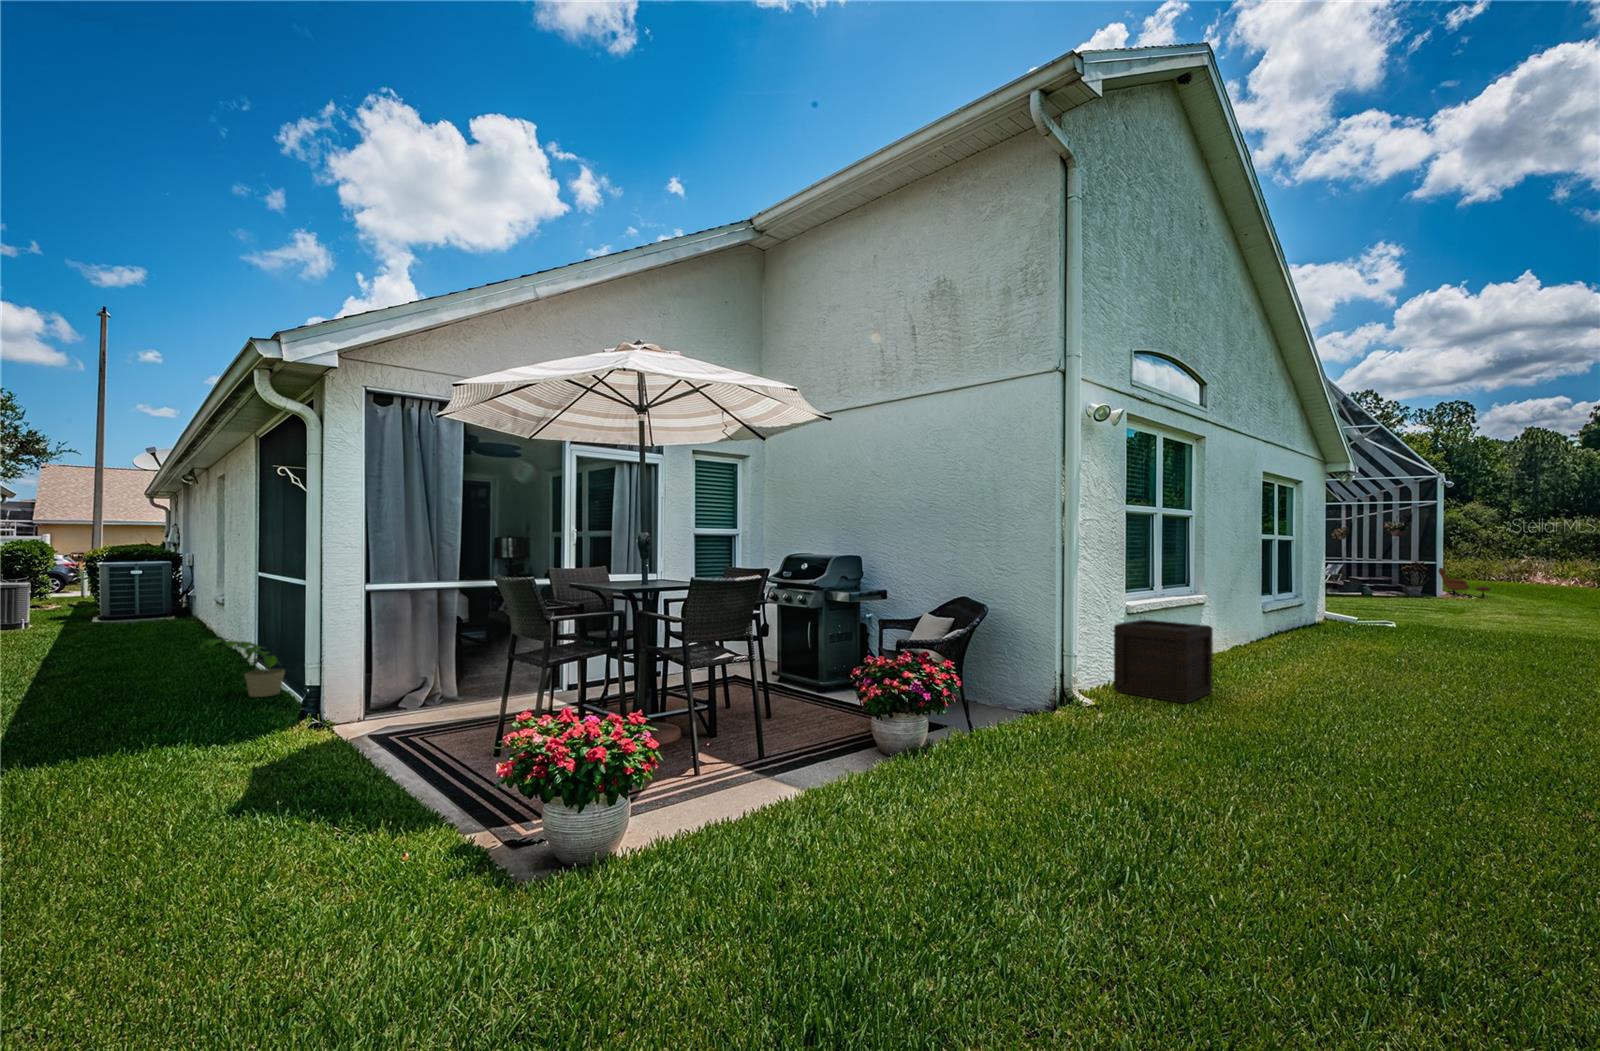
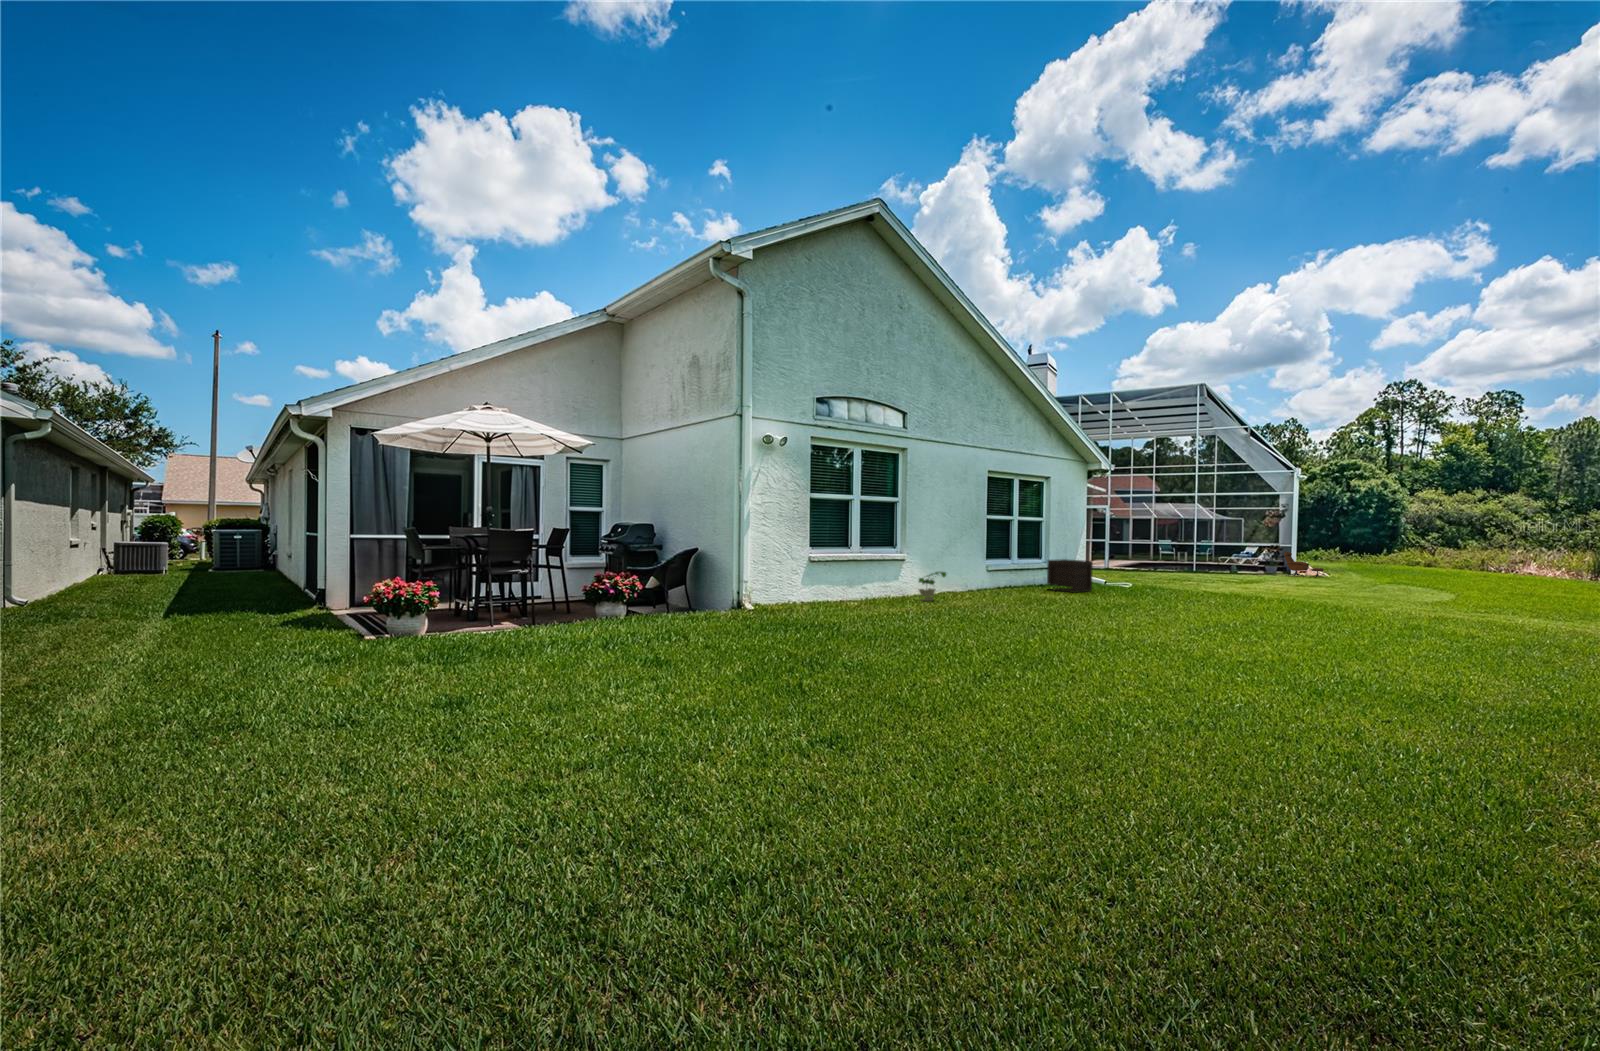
wooden crate: present [1114,619,1213,704] -> present [1047,559,1093,593]
potted plant: present [200,639,285,697] -> present [919,572,946,601]

